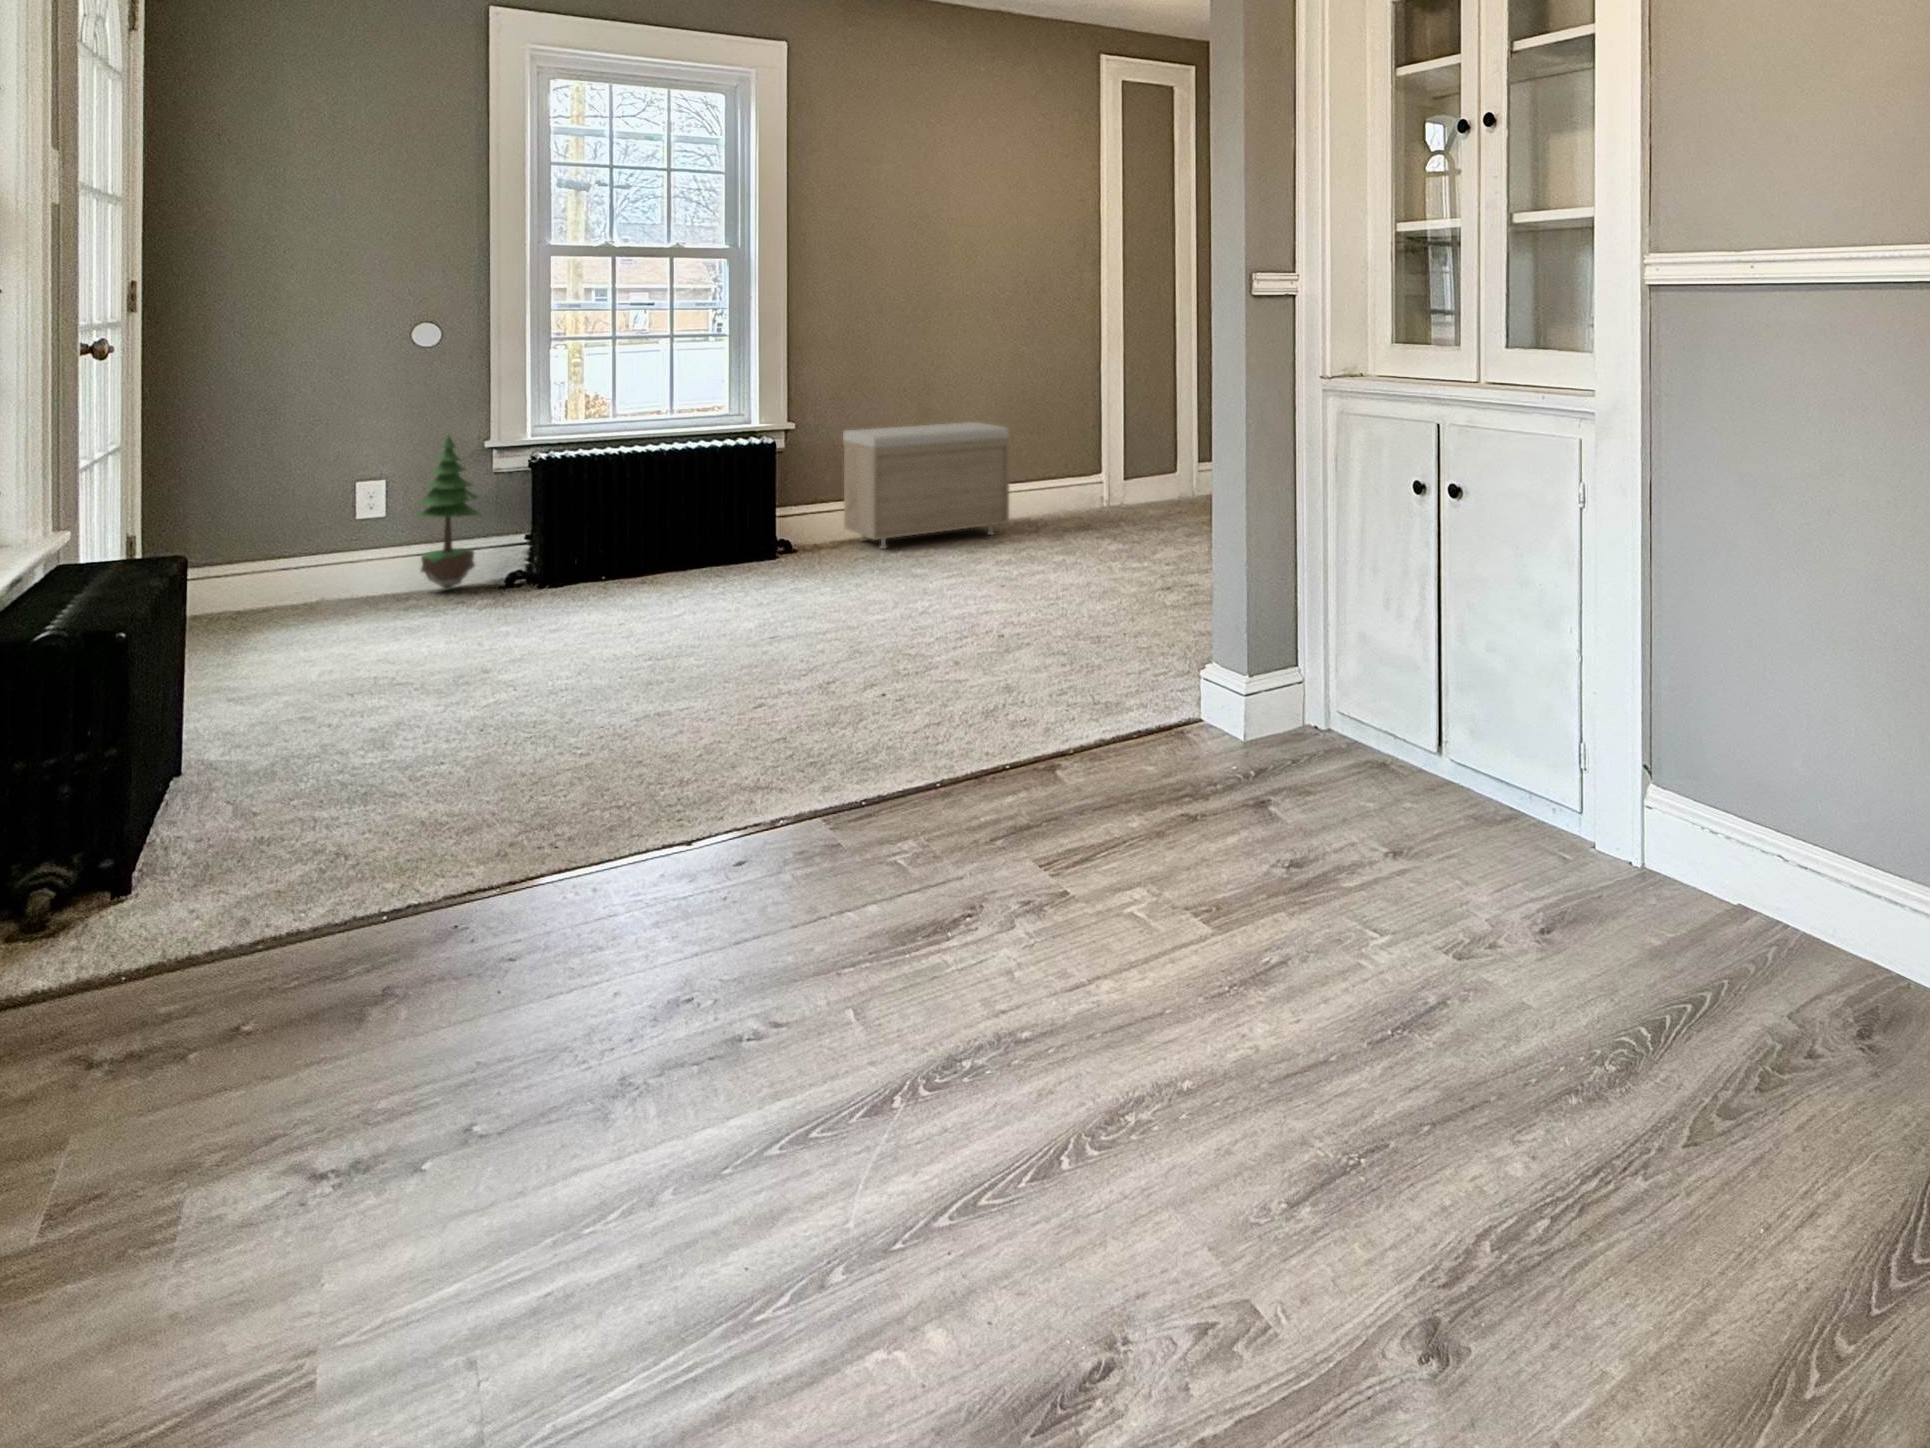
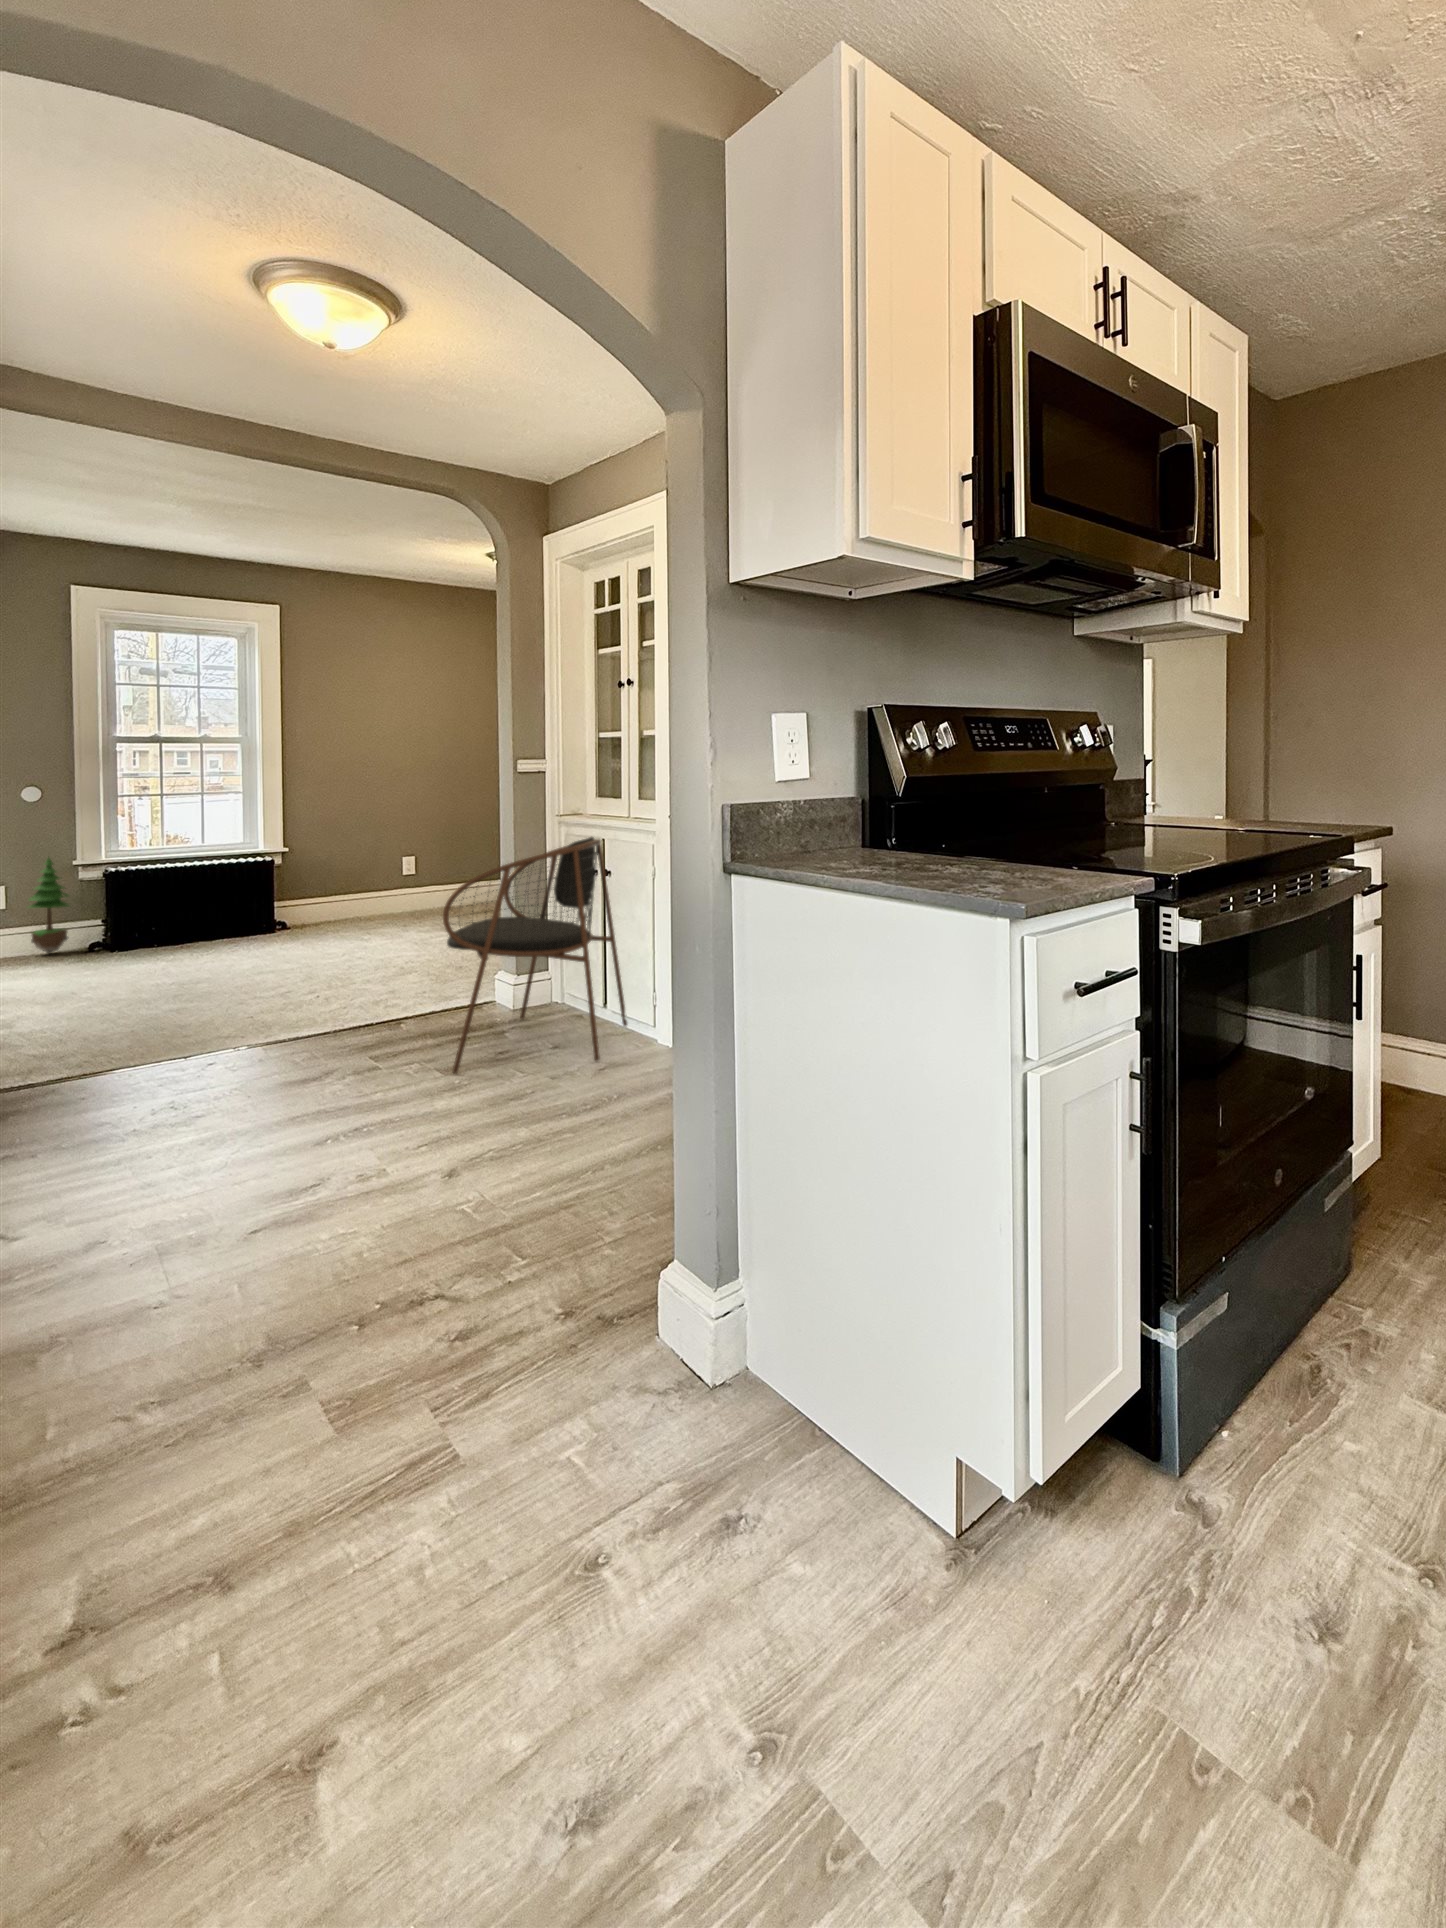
dining chair: none [1189,421,1511,926] -> present [443,837,627,1074]
storage bench: present [843,422,1009,549] -> none [322,847,435,927]

